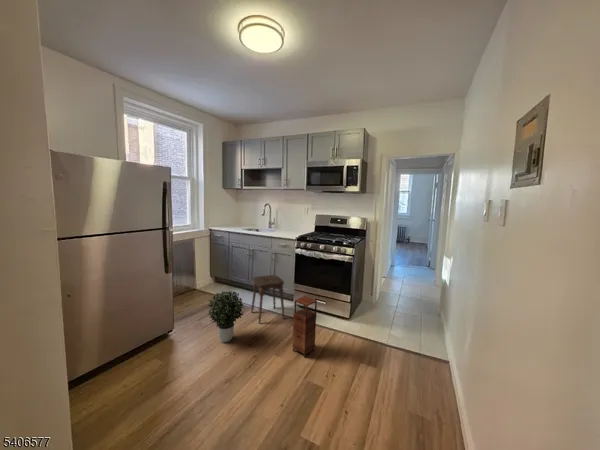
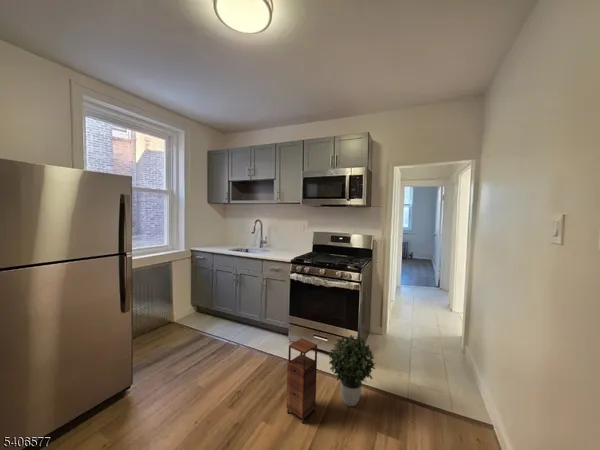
stool: present [251,275,284,323] -> none [236,307,277,370]
potted plant: present [208,291,244,343] -> present [329,335,375,406]

